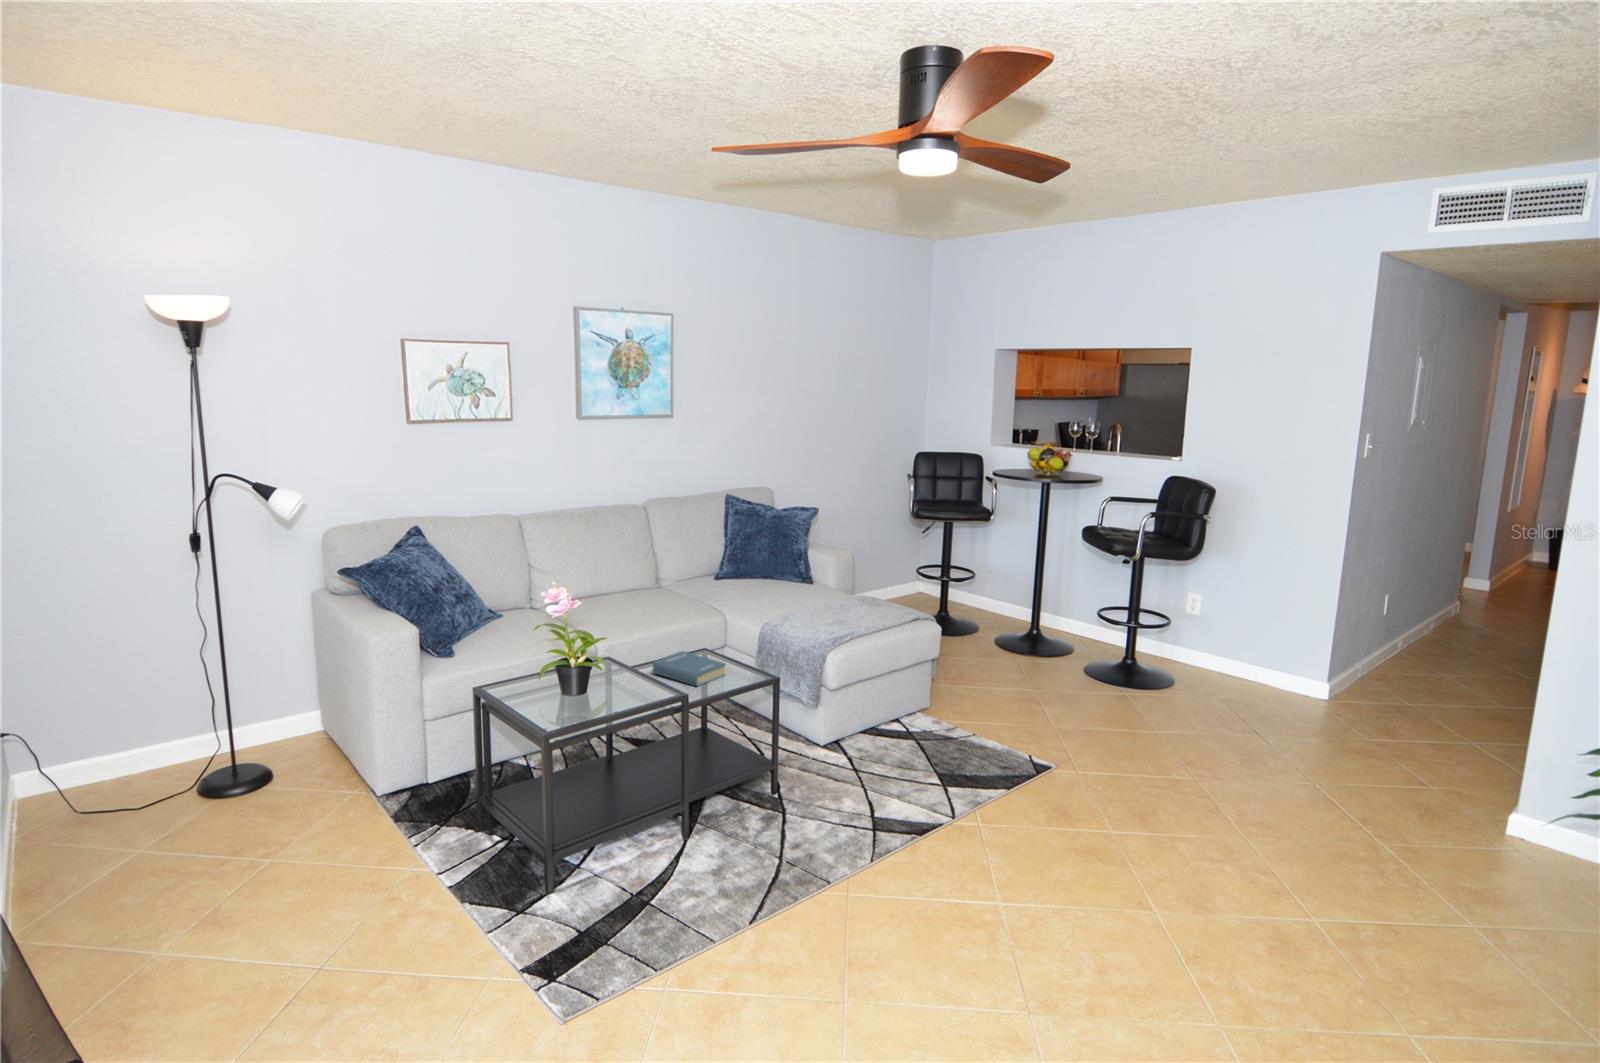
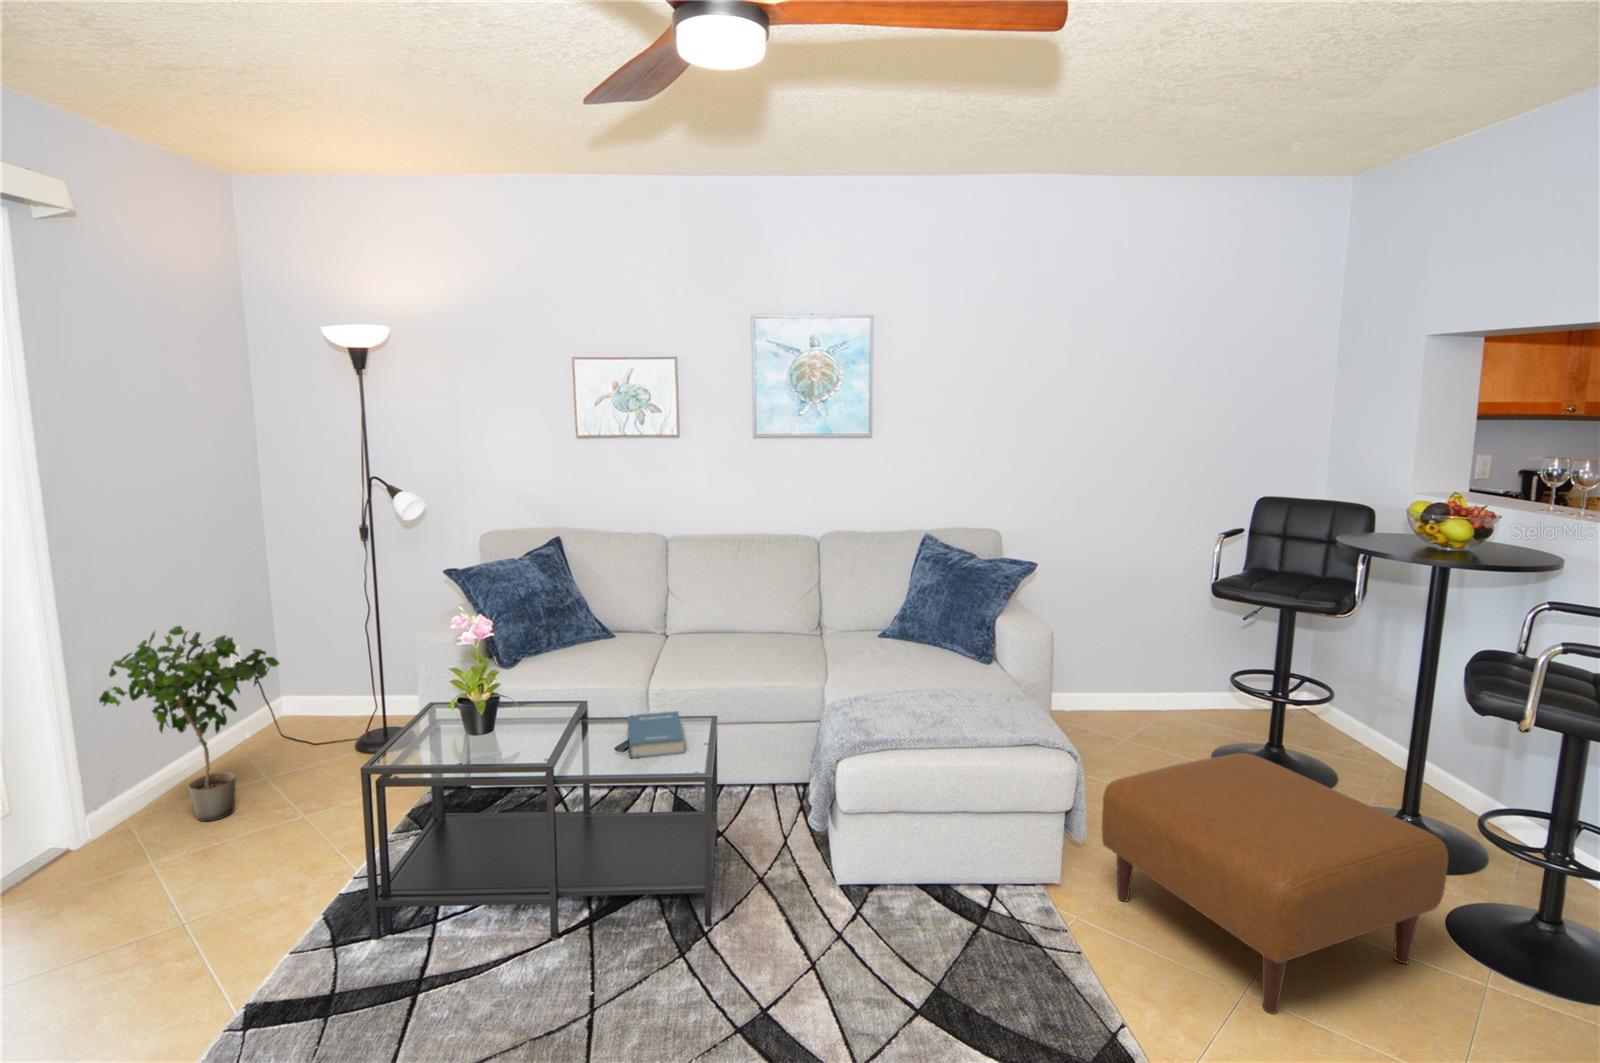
ottoman: none [951,608,1107,730] -> present [1102,753,1448,1013]
potted plant: none [24,671,254,897] -> present [99,626,279,821]

